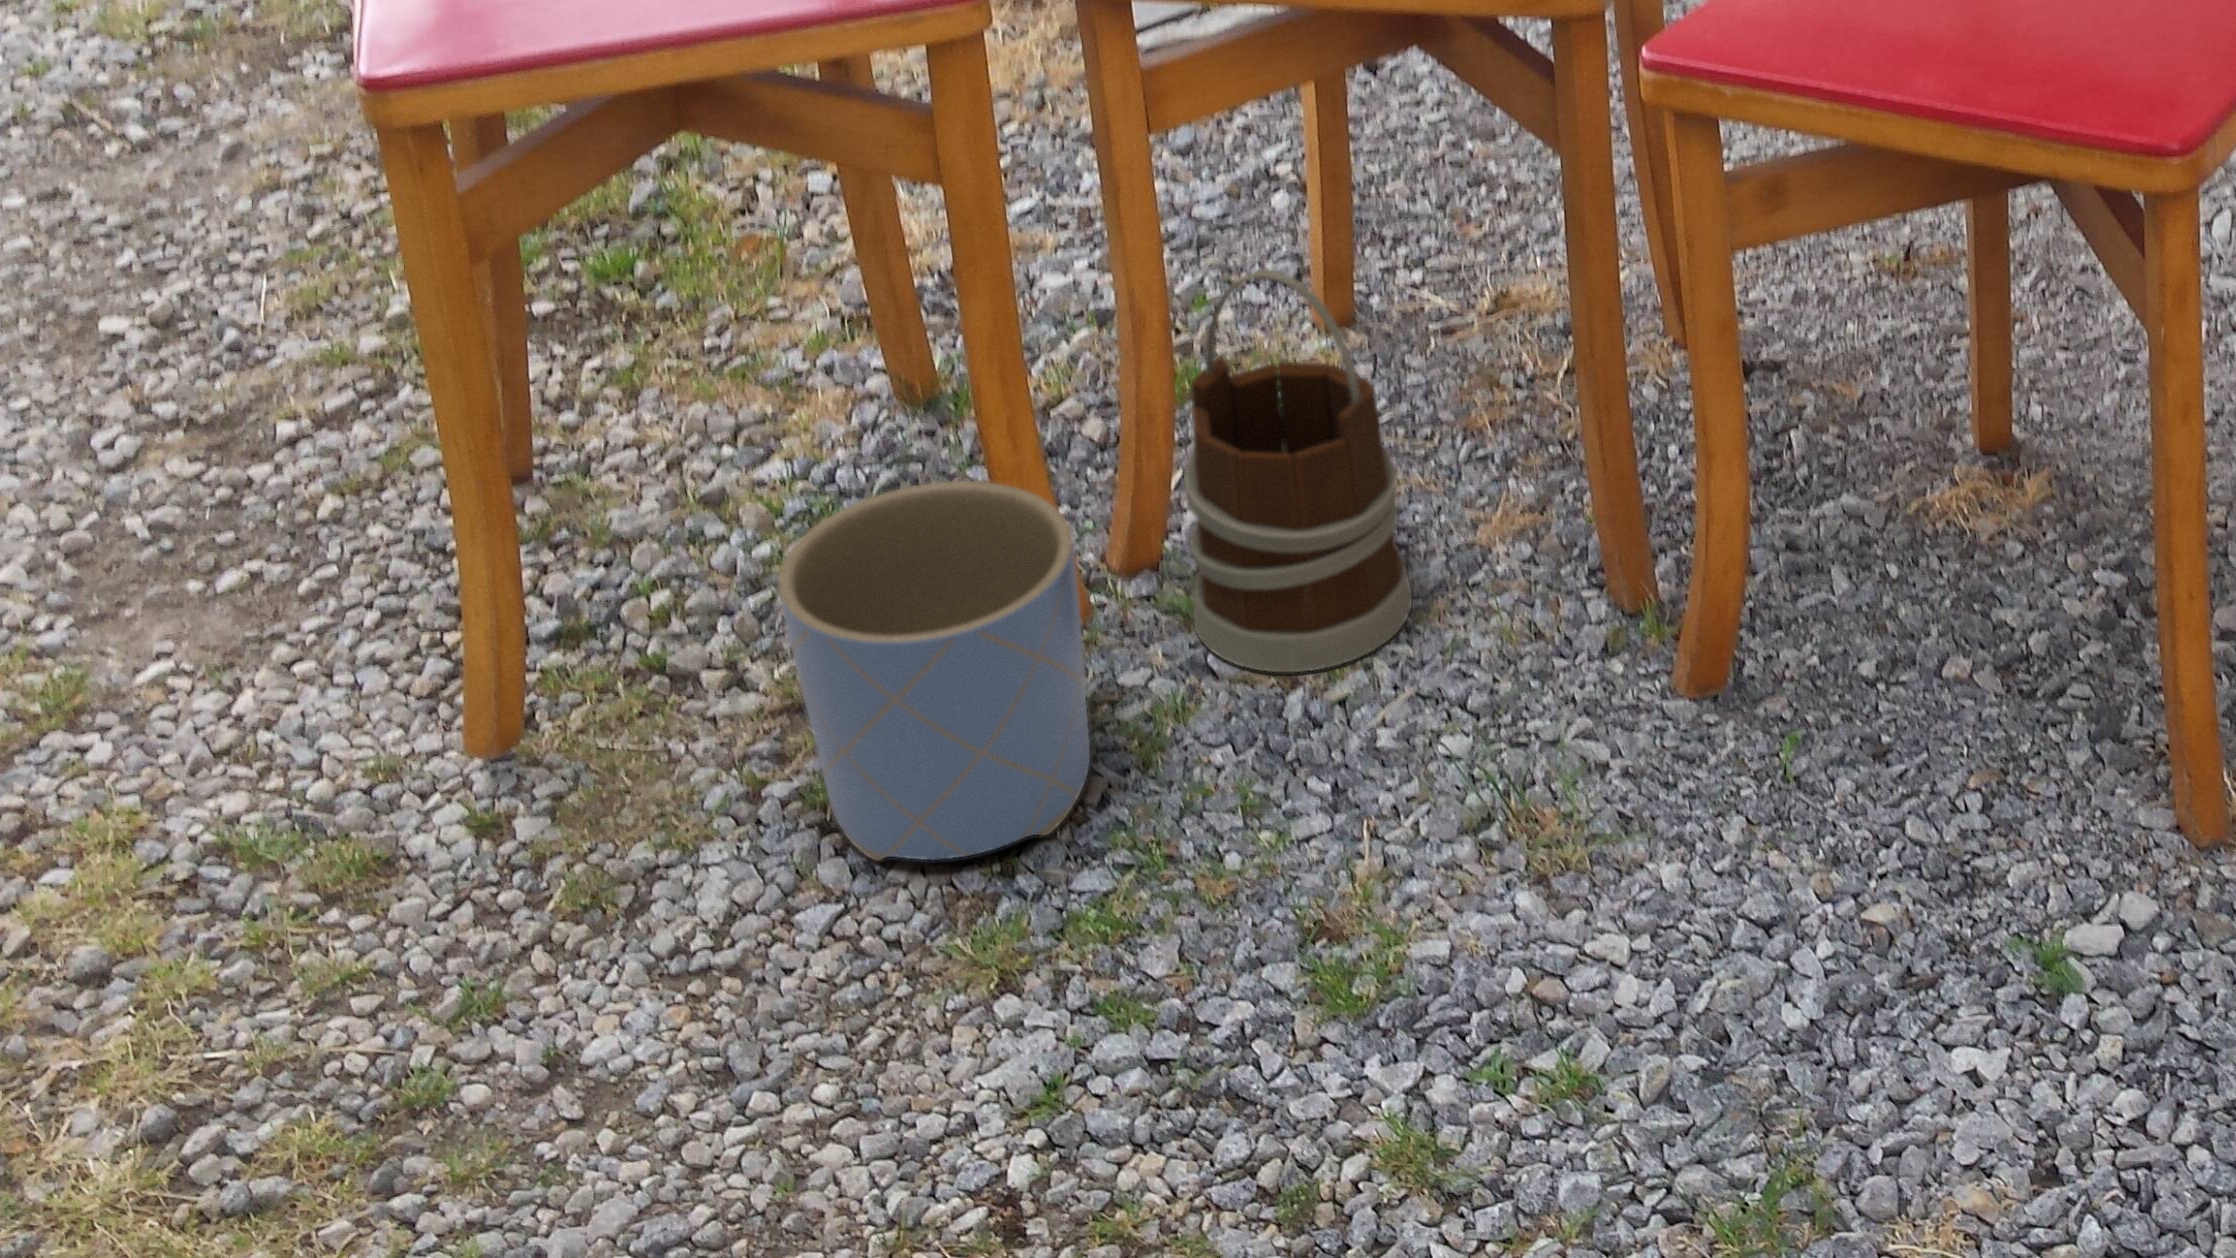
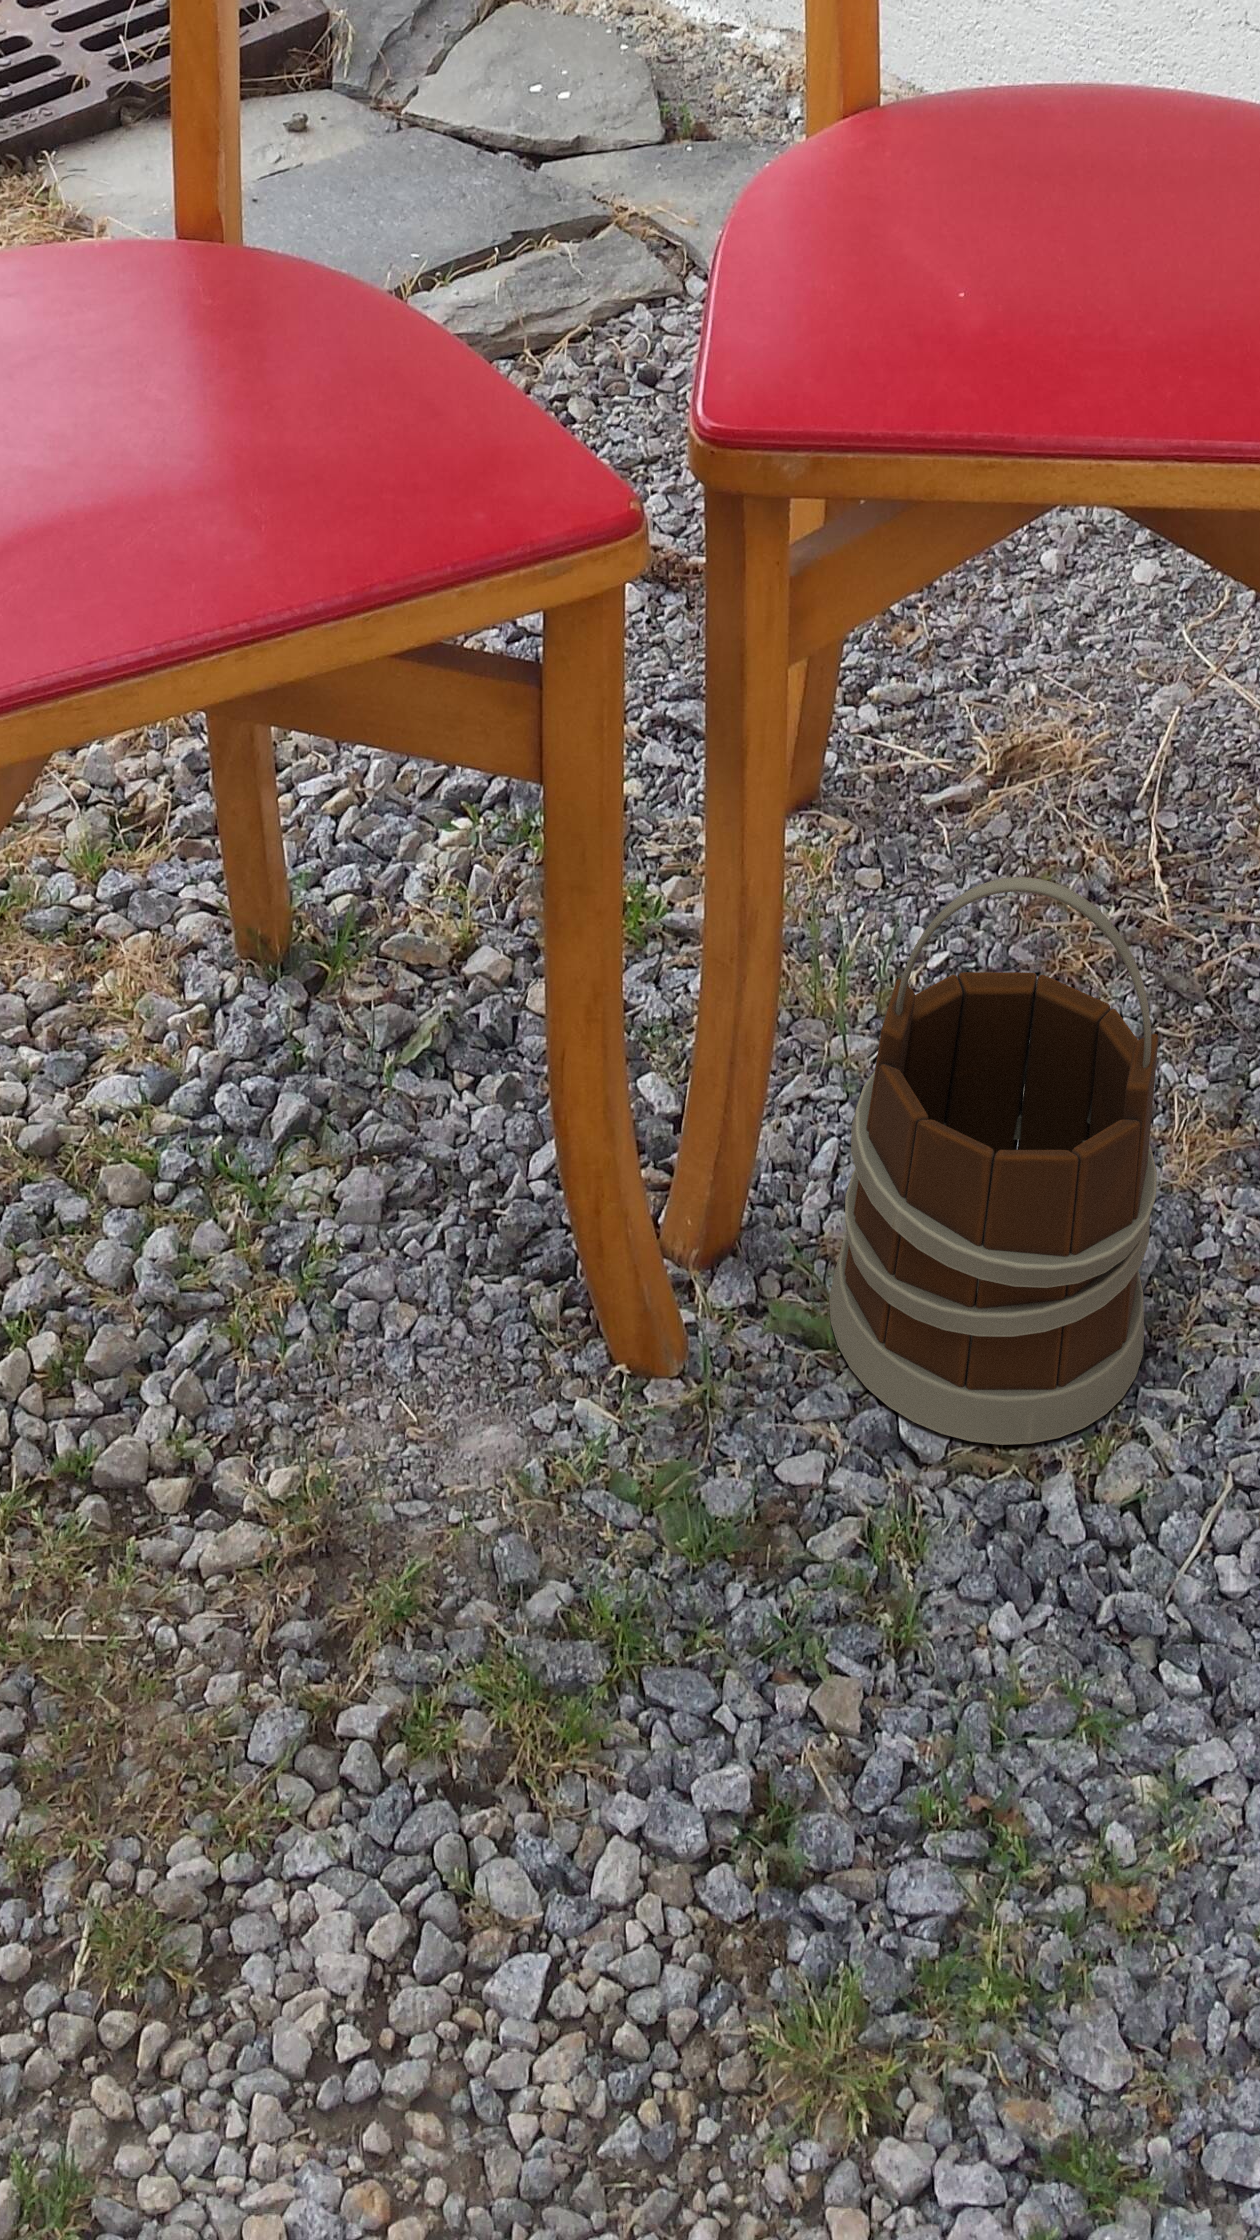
planter: present [778,481,1090,861] -> none [438,1242,880,1867]

